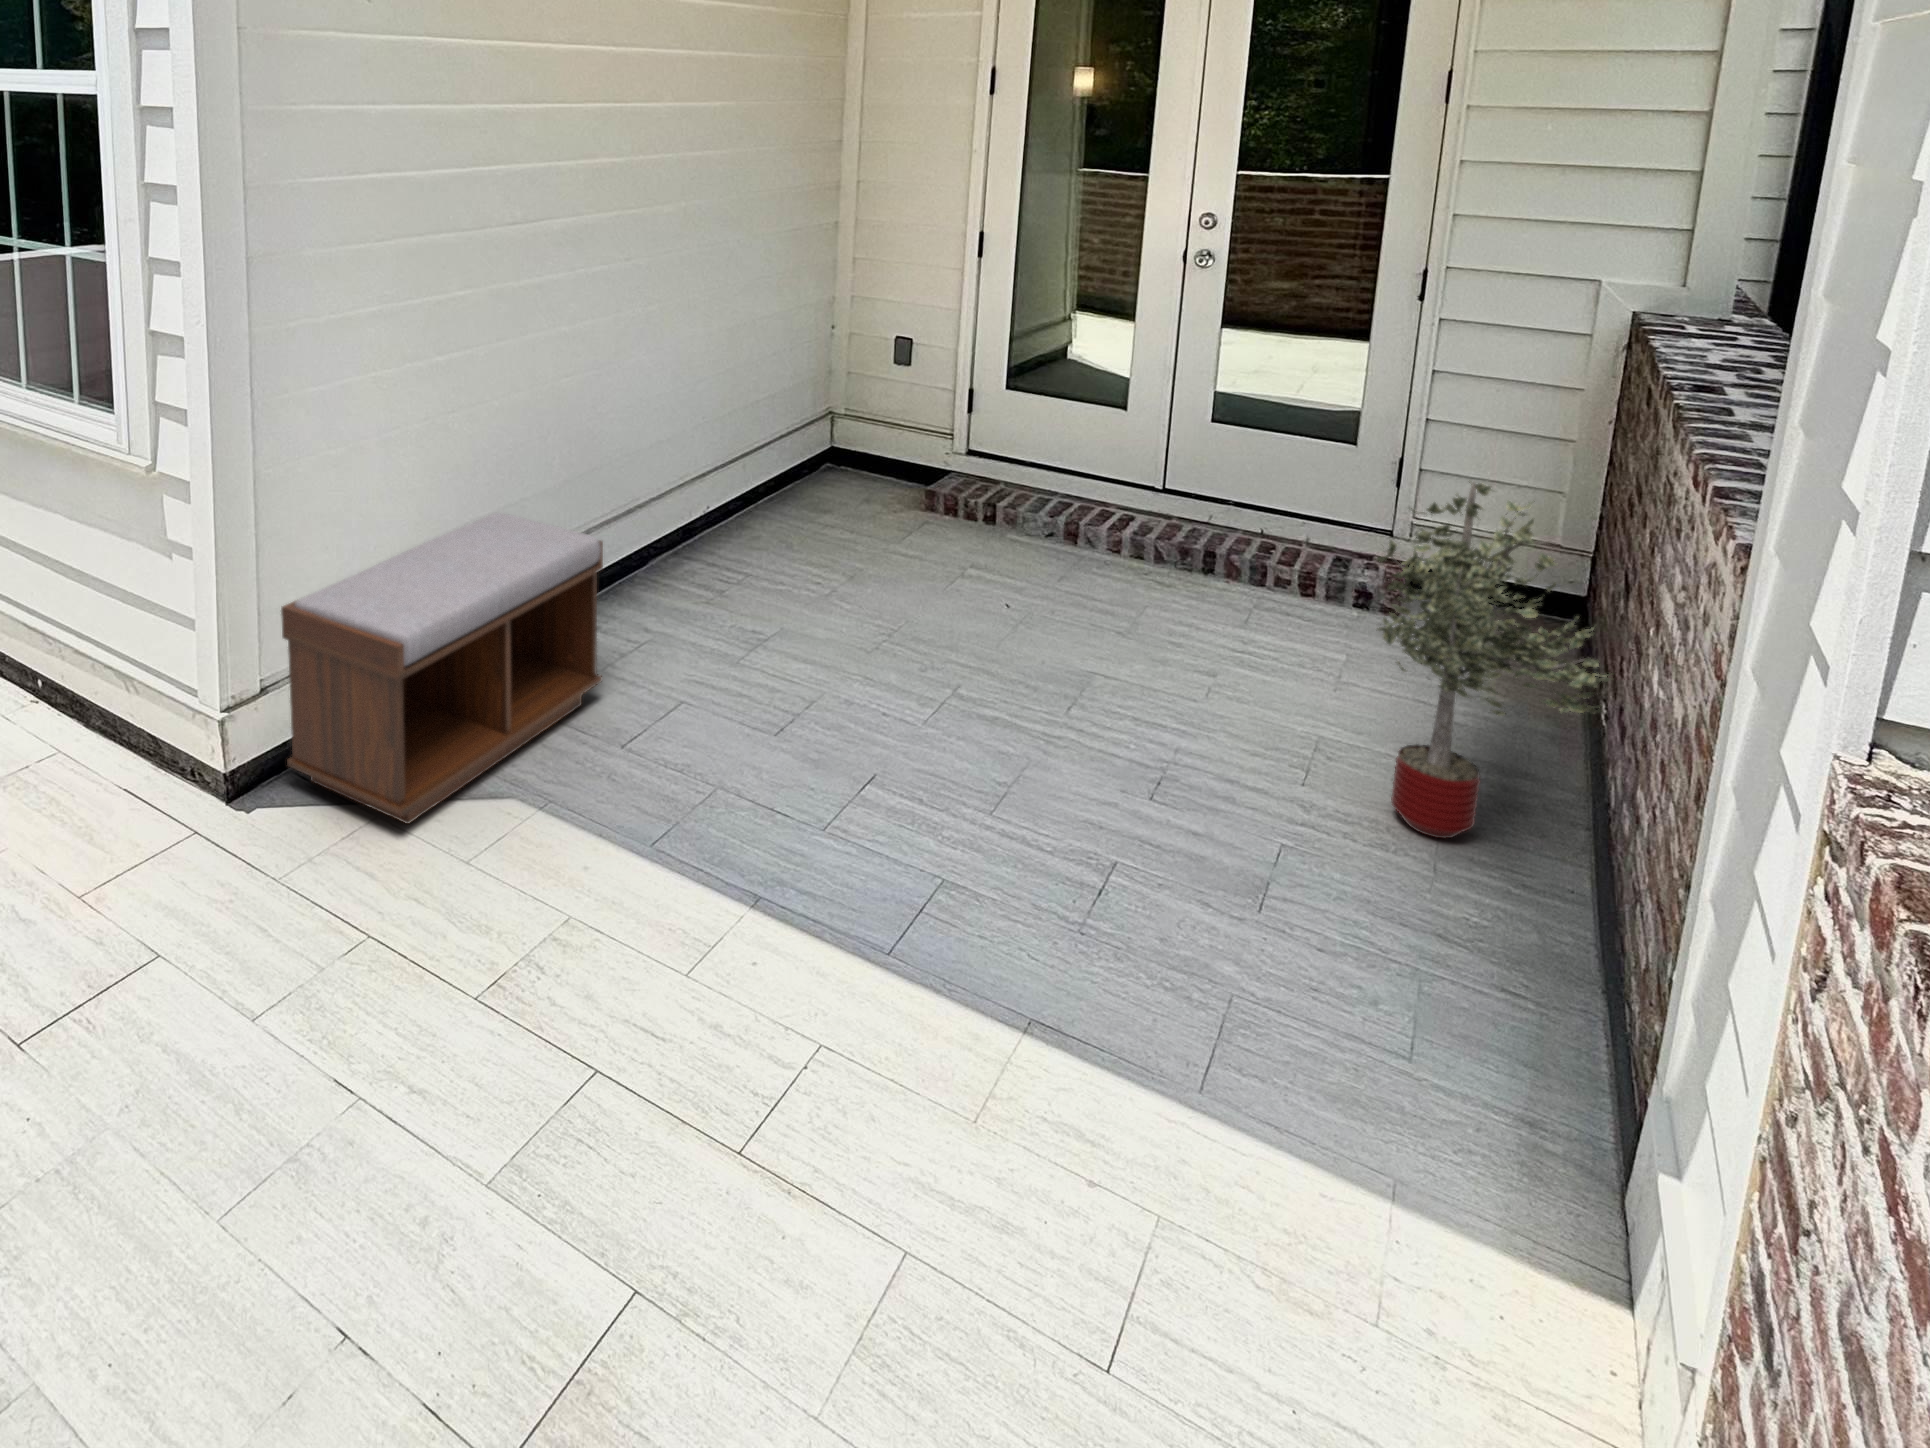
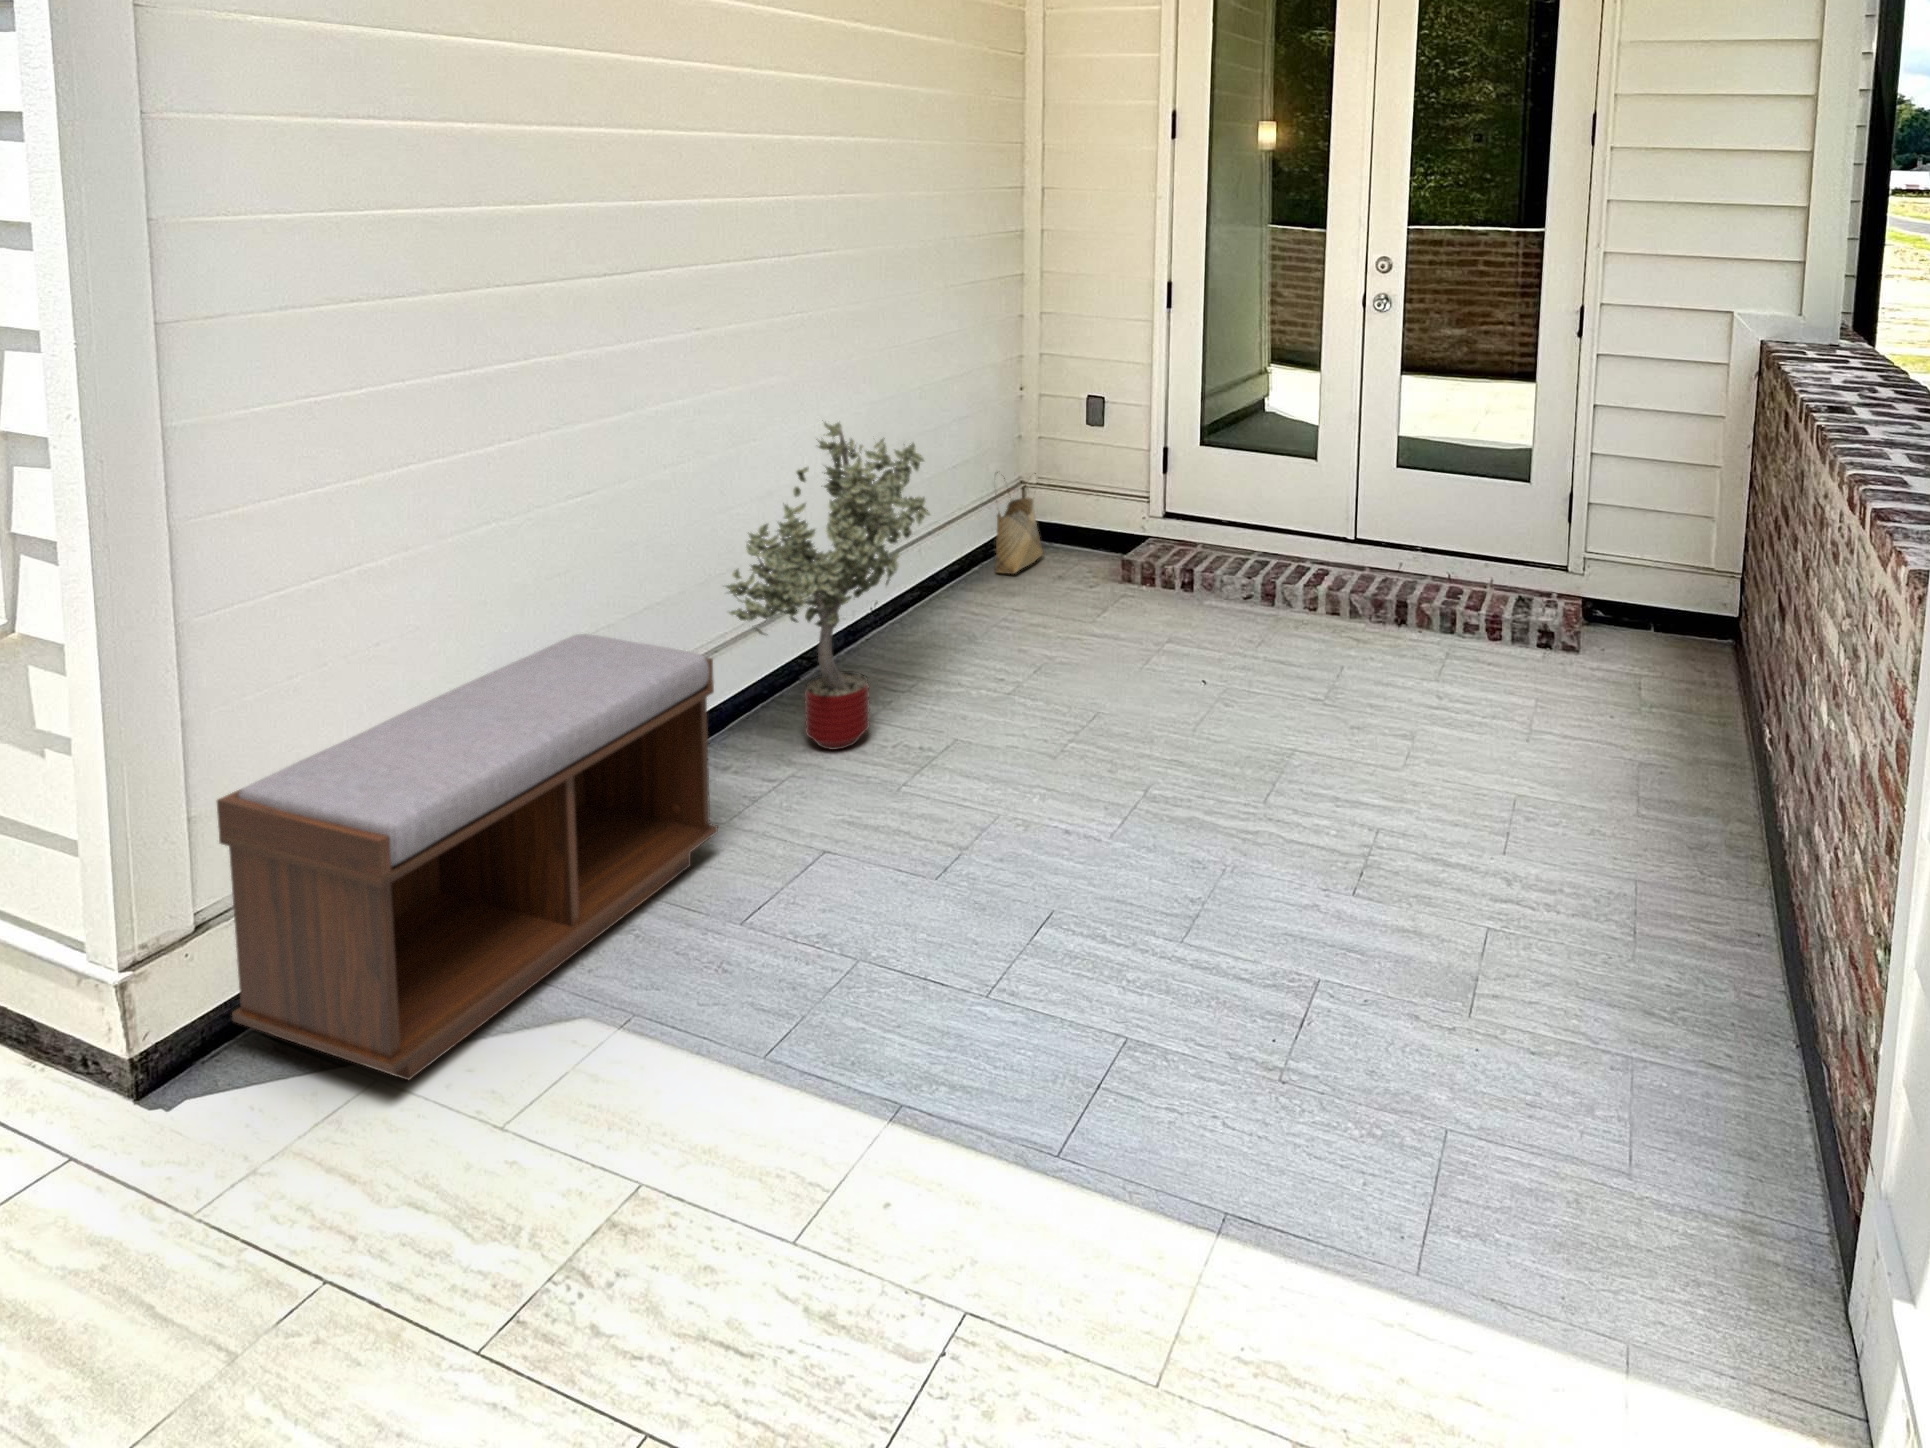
woven basket: none [806,401,849,496] -> present [995,472,1043,574]
potted tree: present [1376,482,1611,838] -> present [726,423,930,749]

